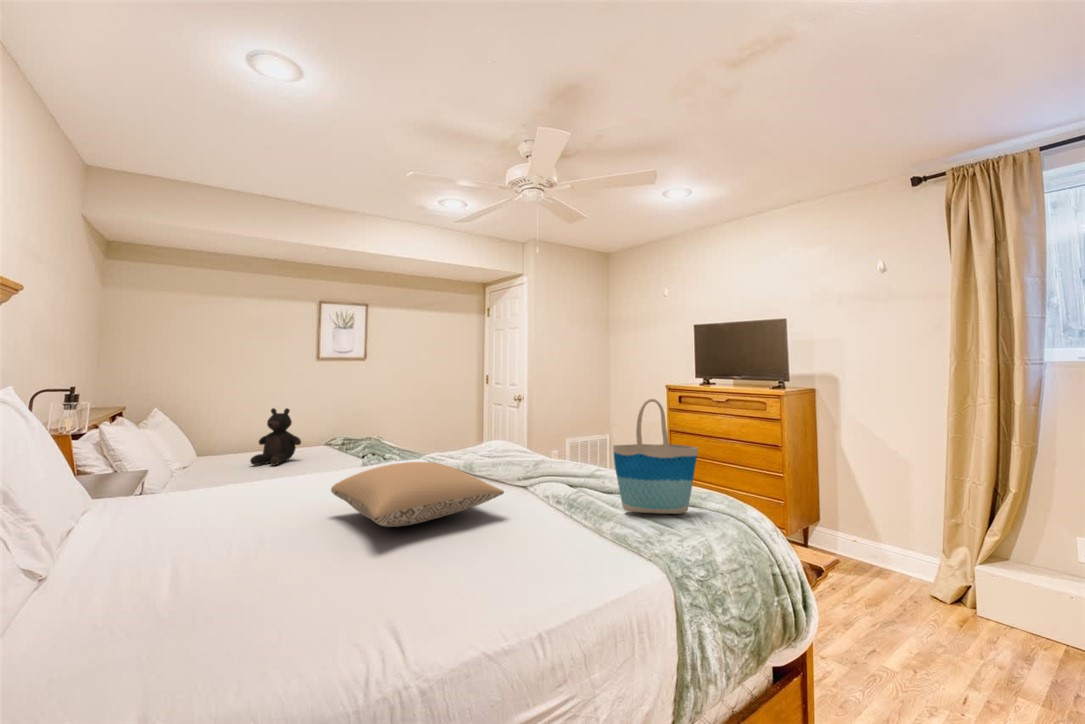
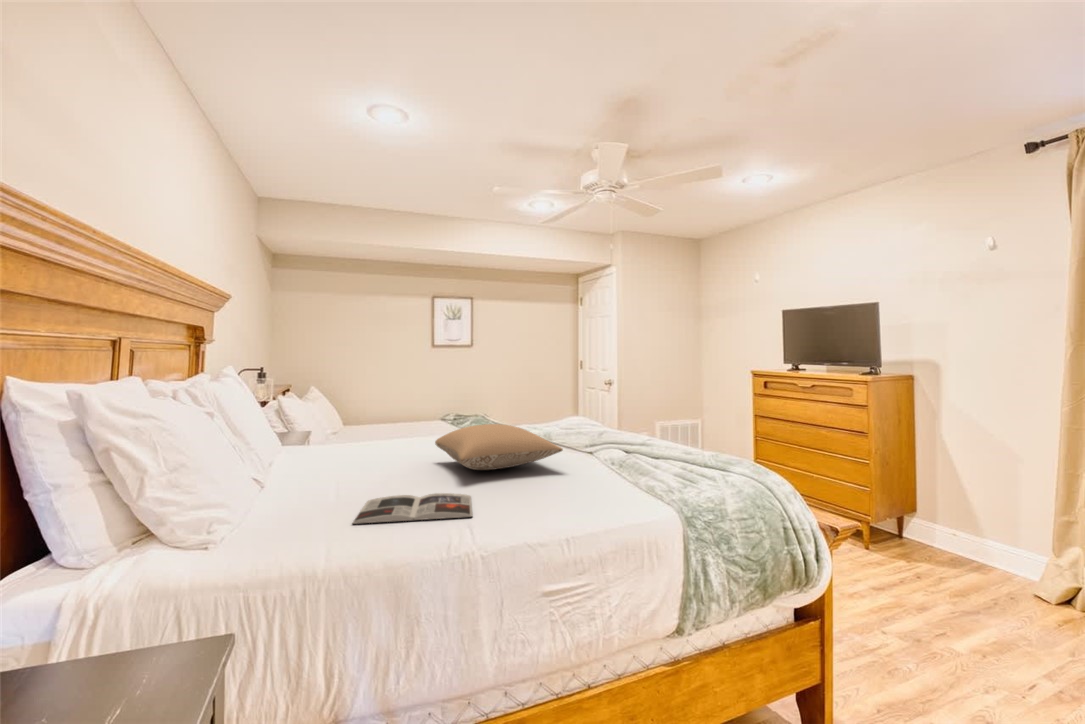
tote bag: present [613,399,698,514] -> none [653,375,728,474]
teddy bear: present [250,408,301,465] -> none [383,386,421,432]
magazine: none [207,571,404,651] -> present [353,493,472,524]

